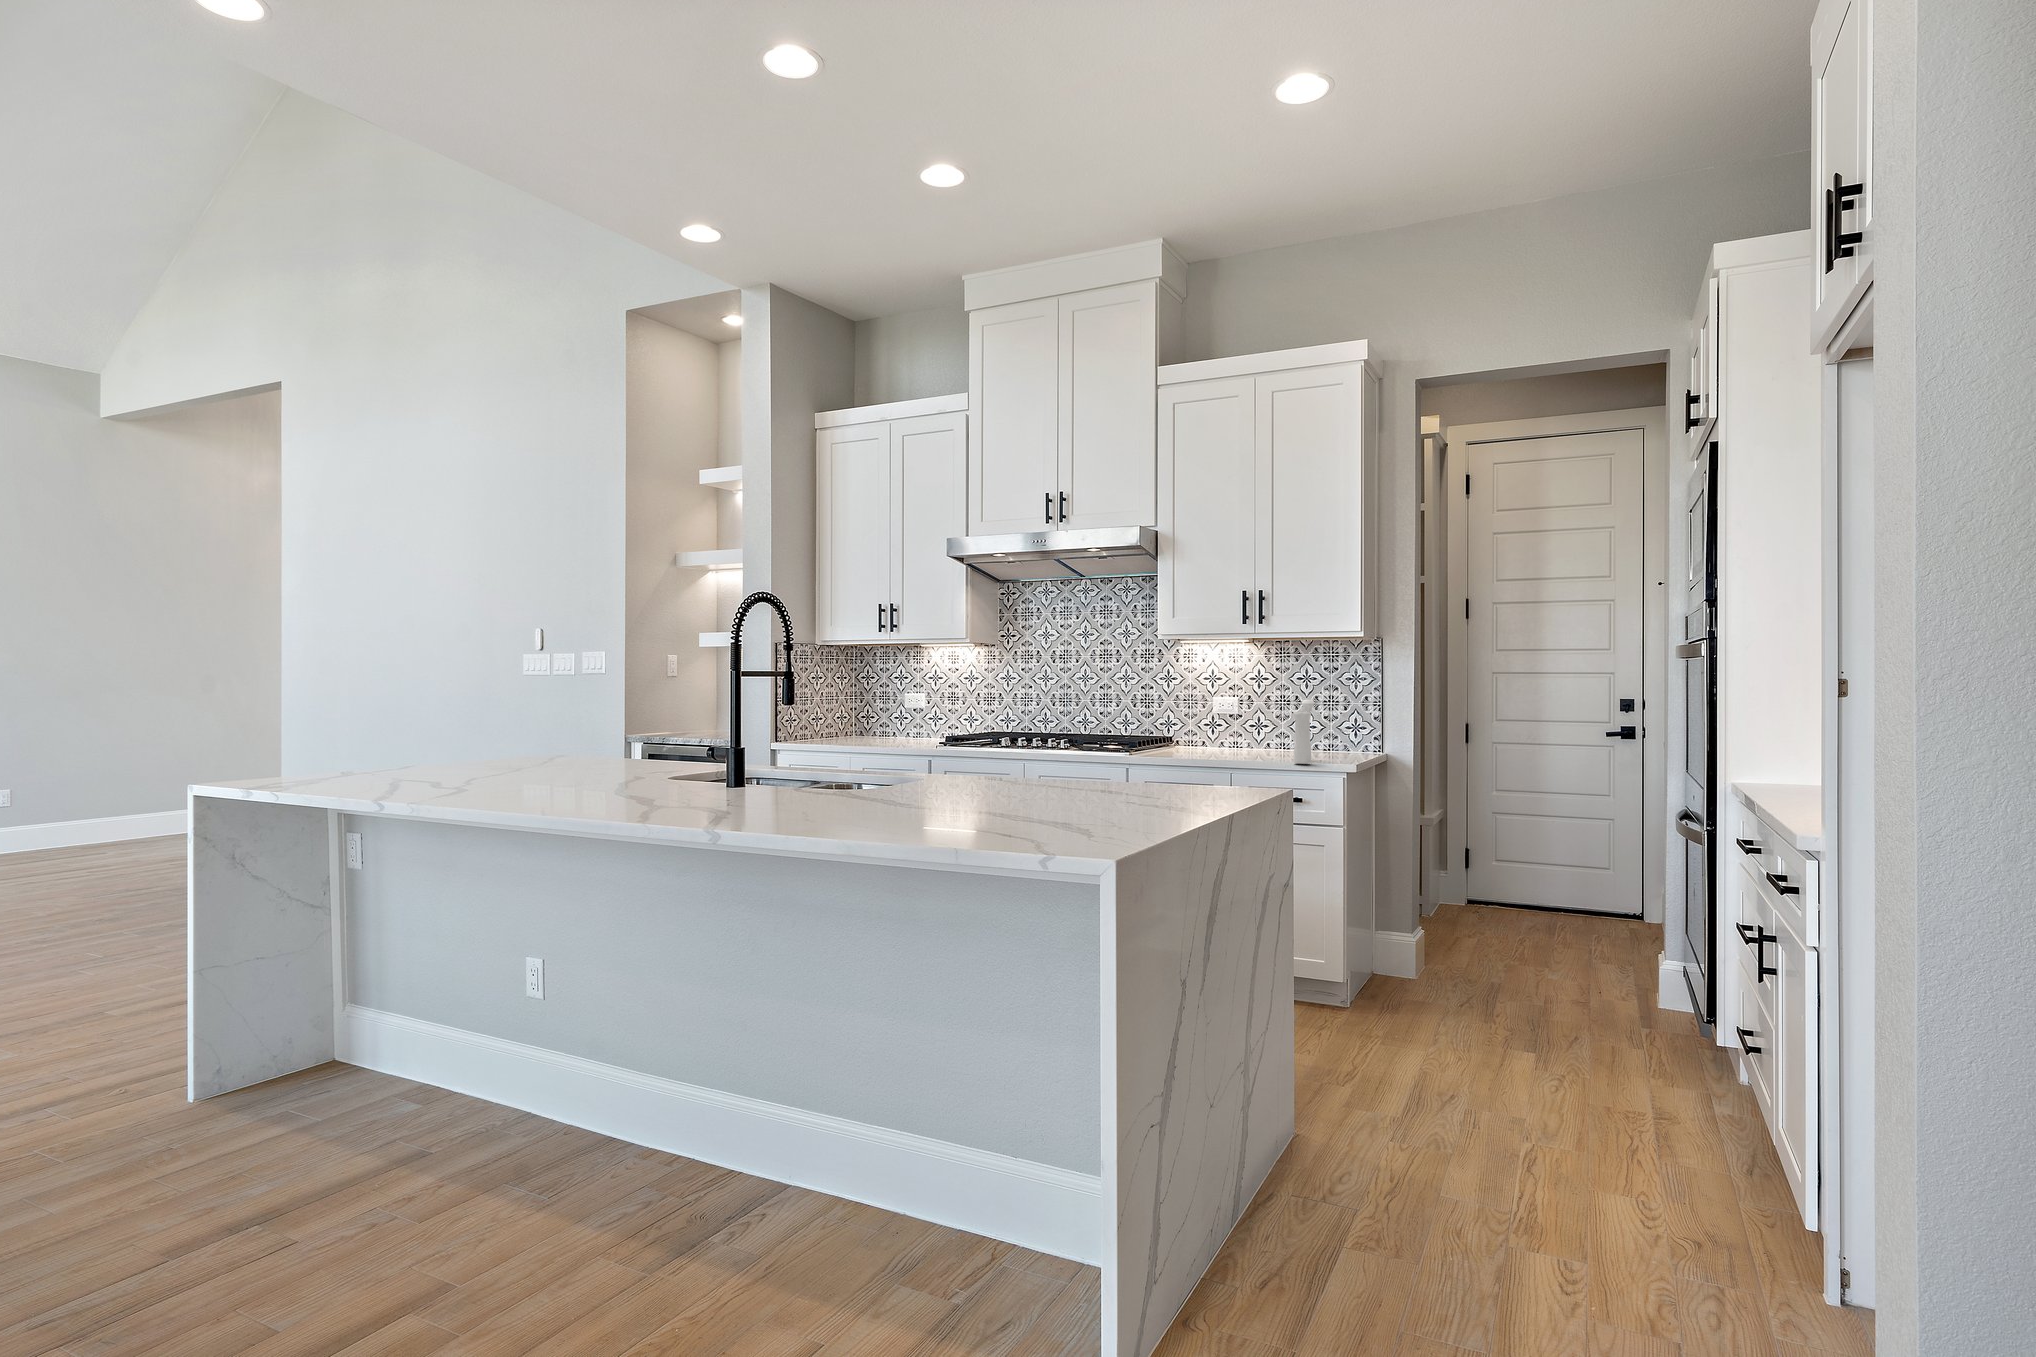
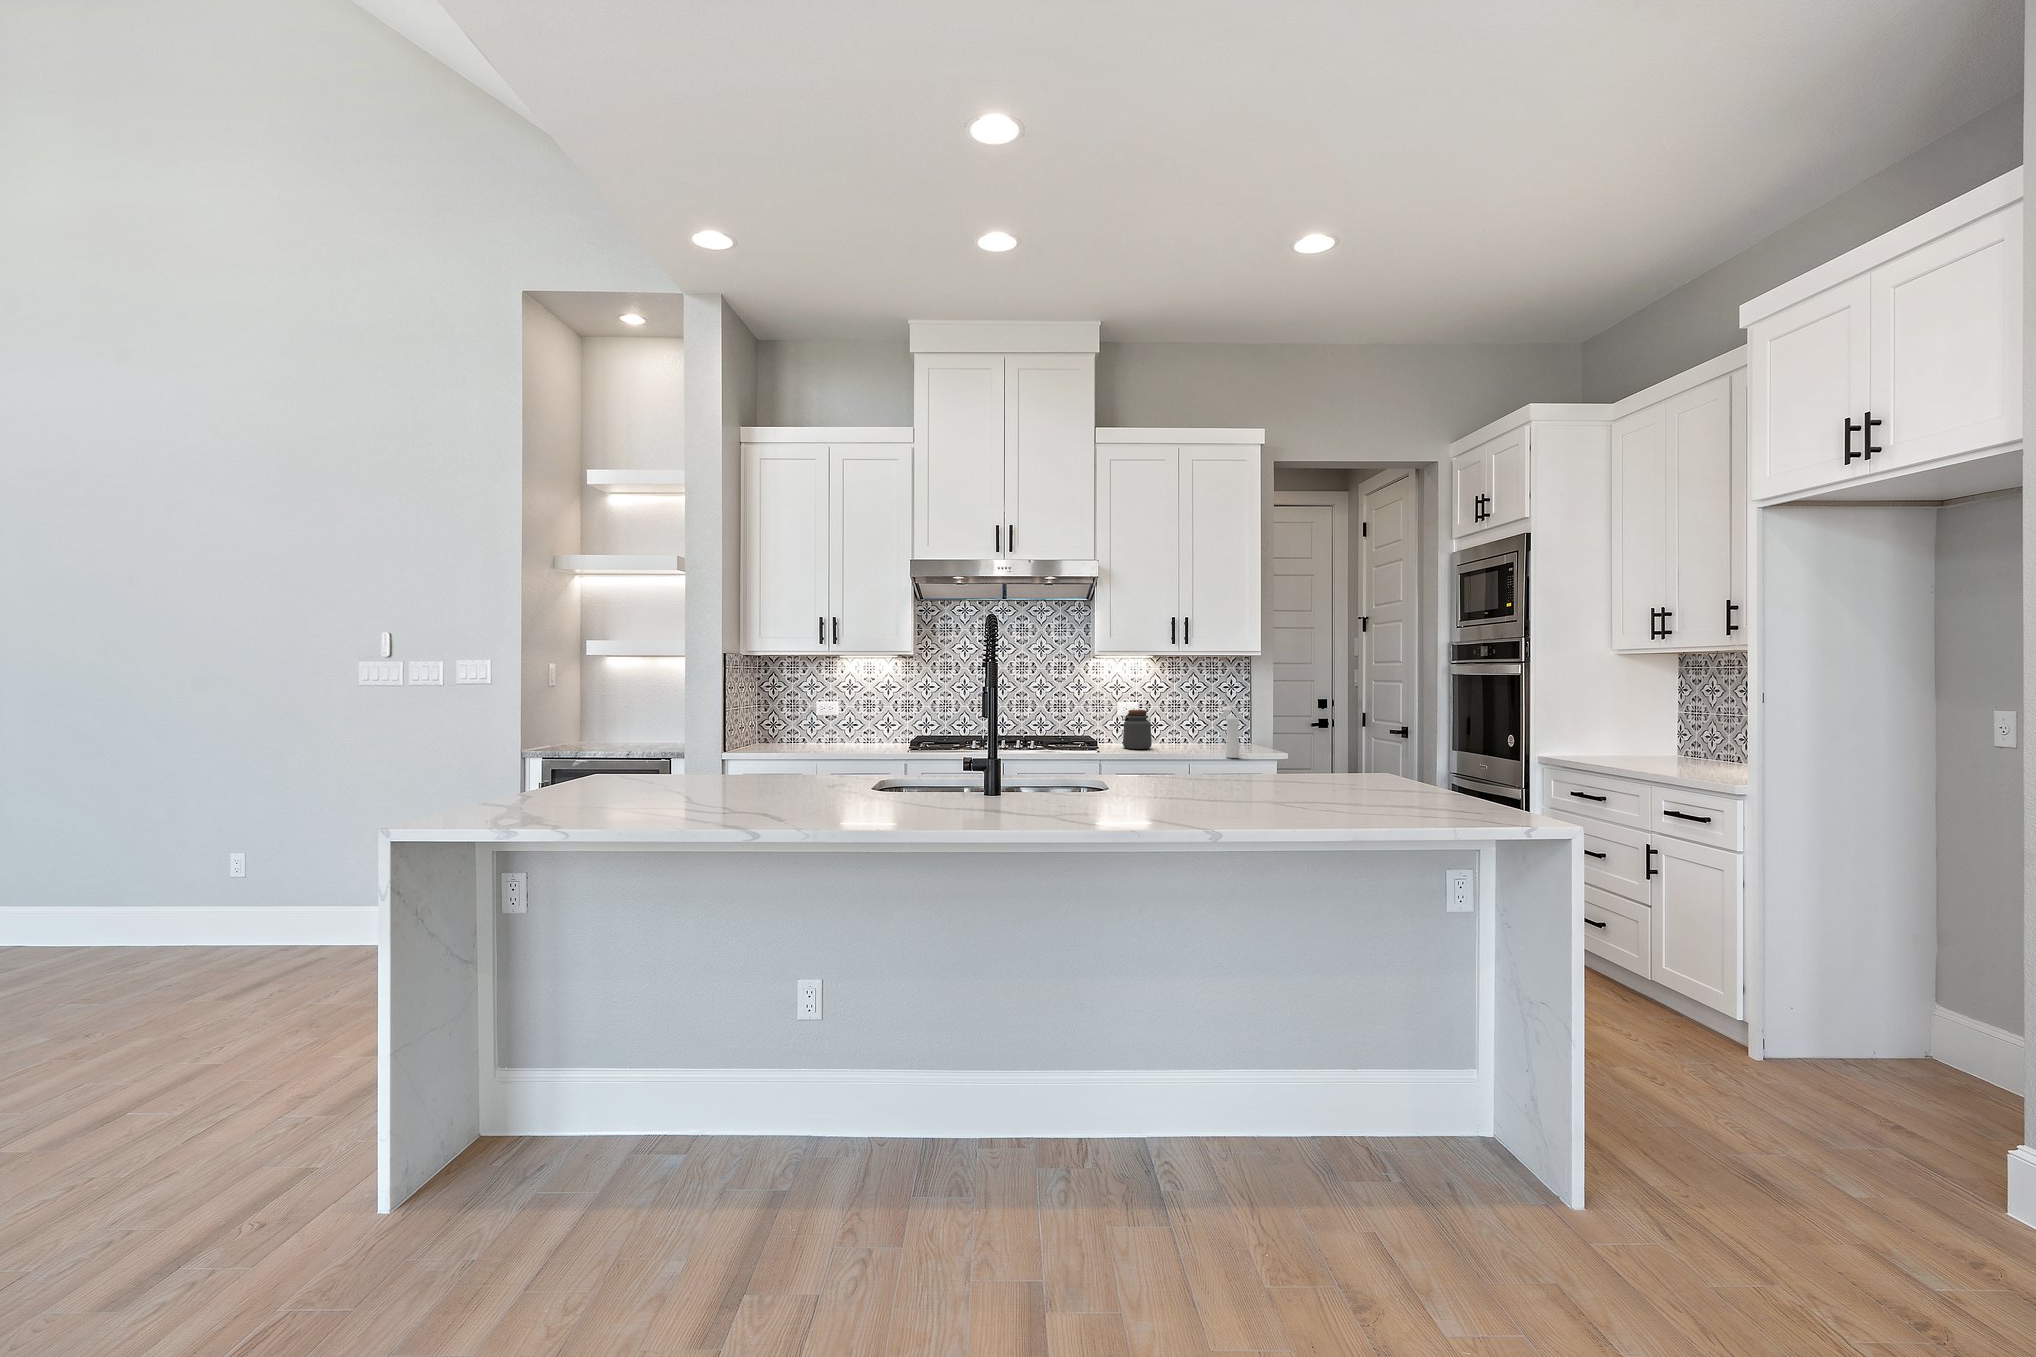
jar: none [1189,704,1225,751] -> present [1123,710,1152,749]

